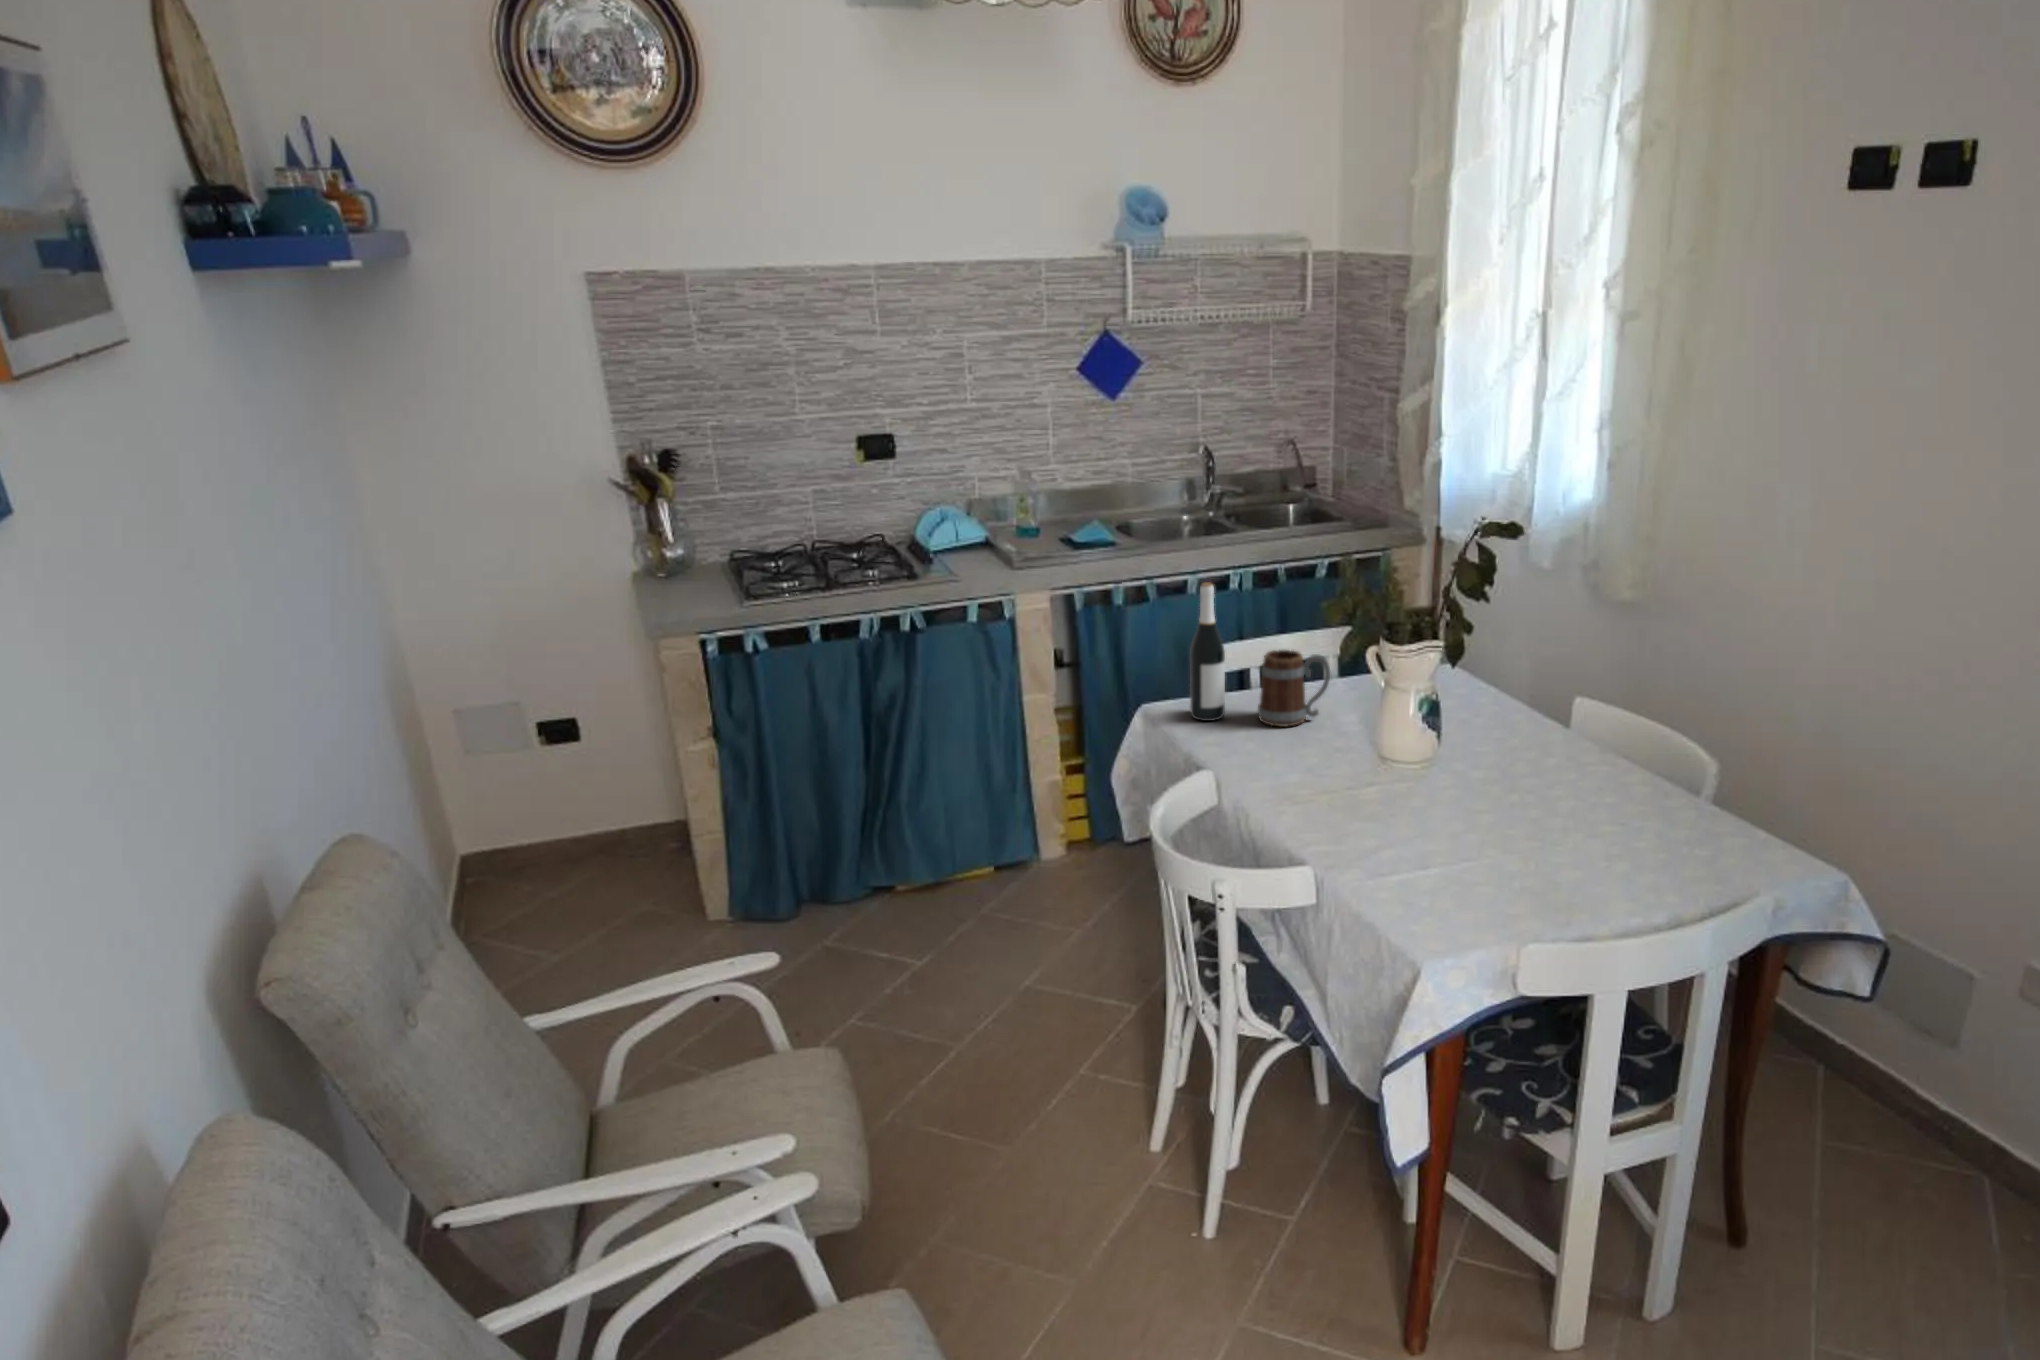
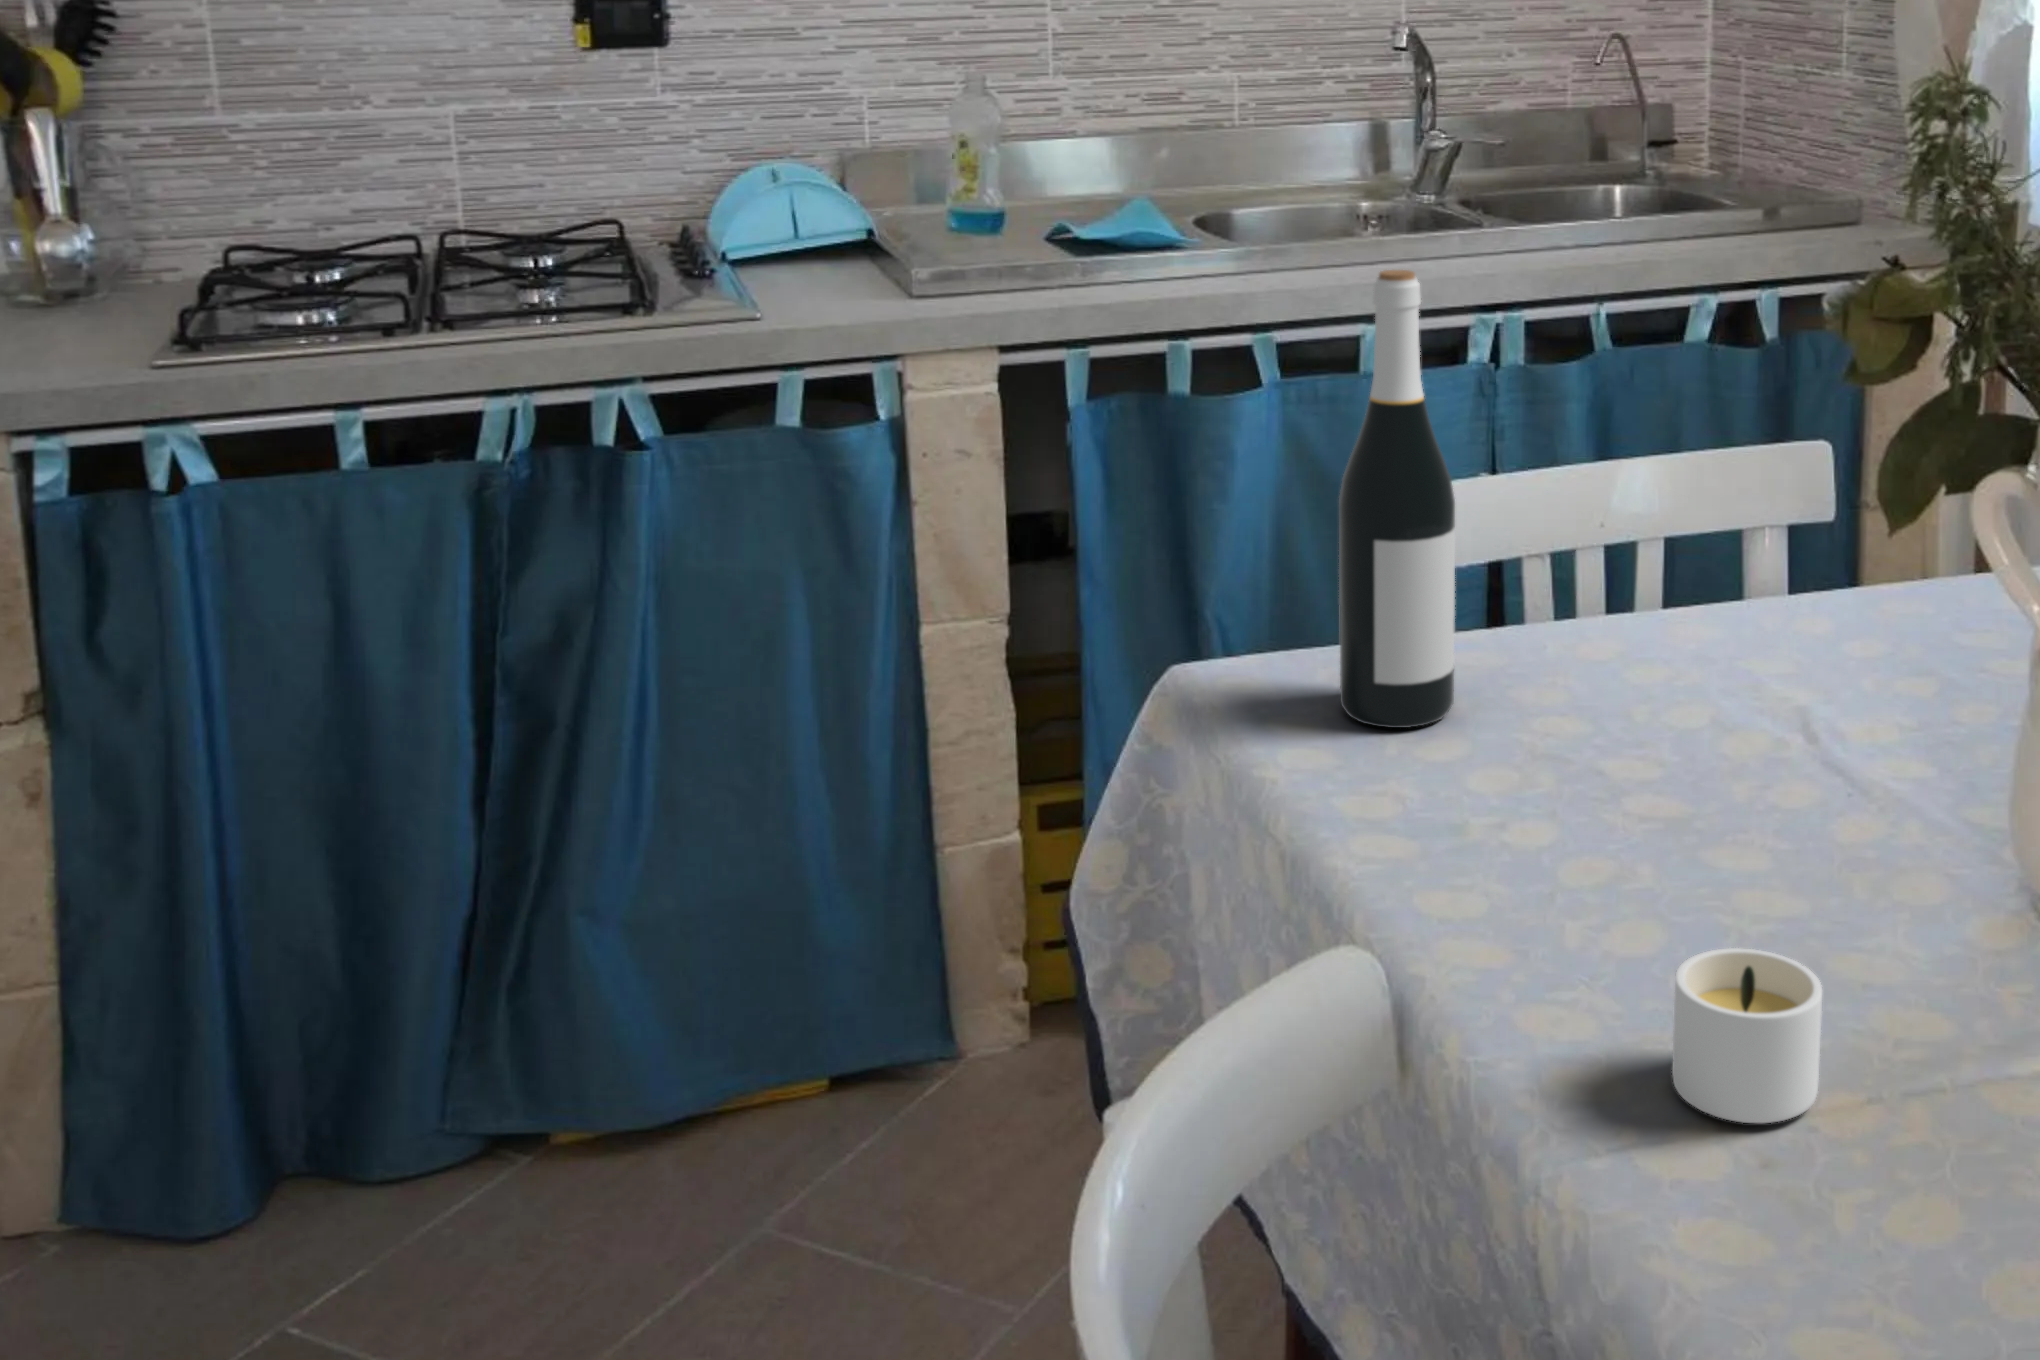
mug: present [1258,650,1330,726] -> none [1563,494,1815,755]
candle: none [1279,766,1328,803] -> present [1672,948,1822,1123]

